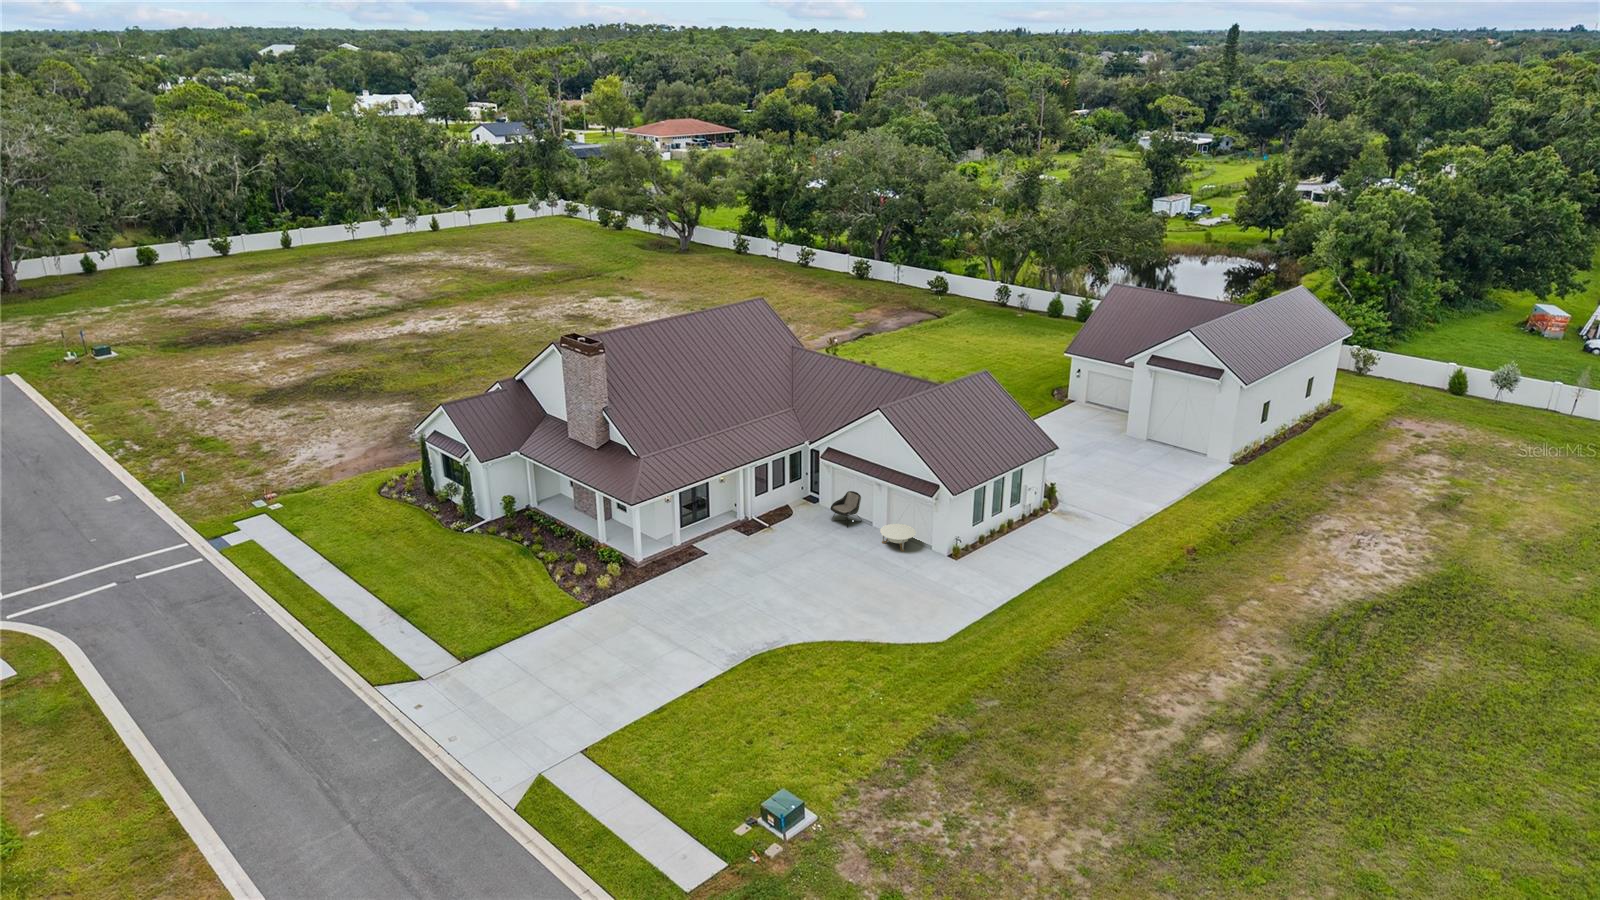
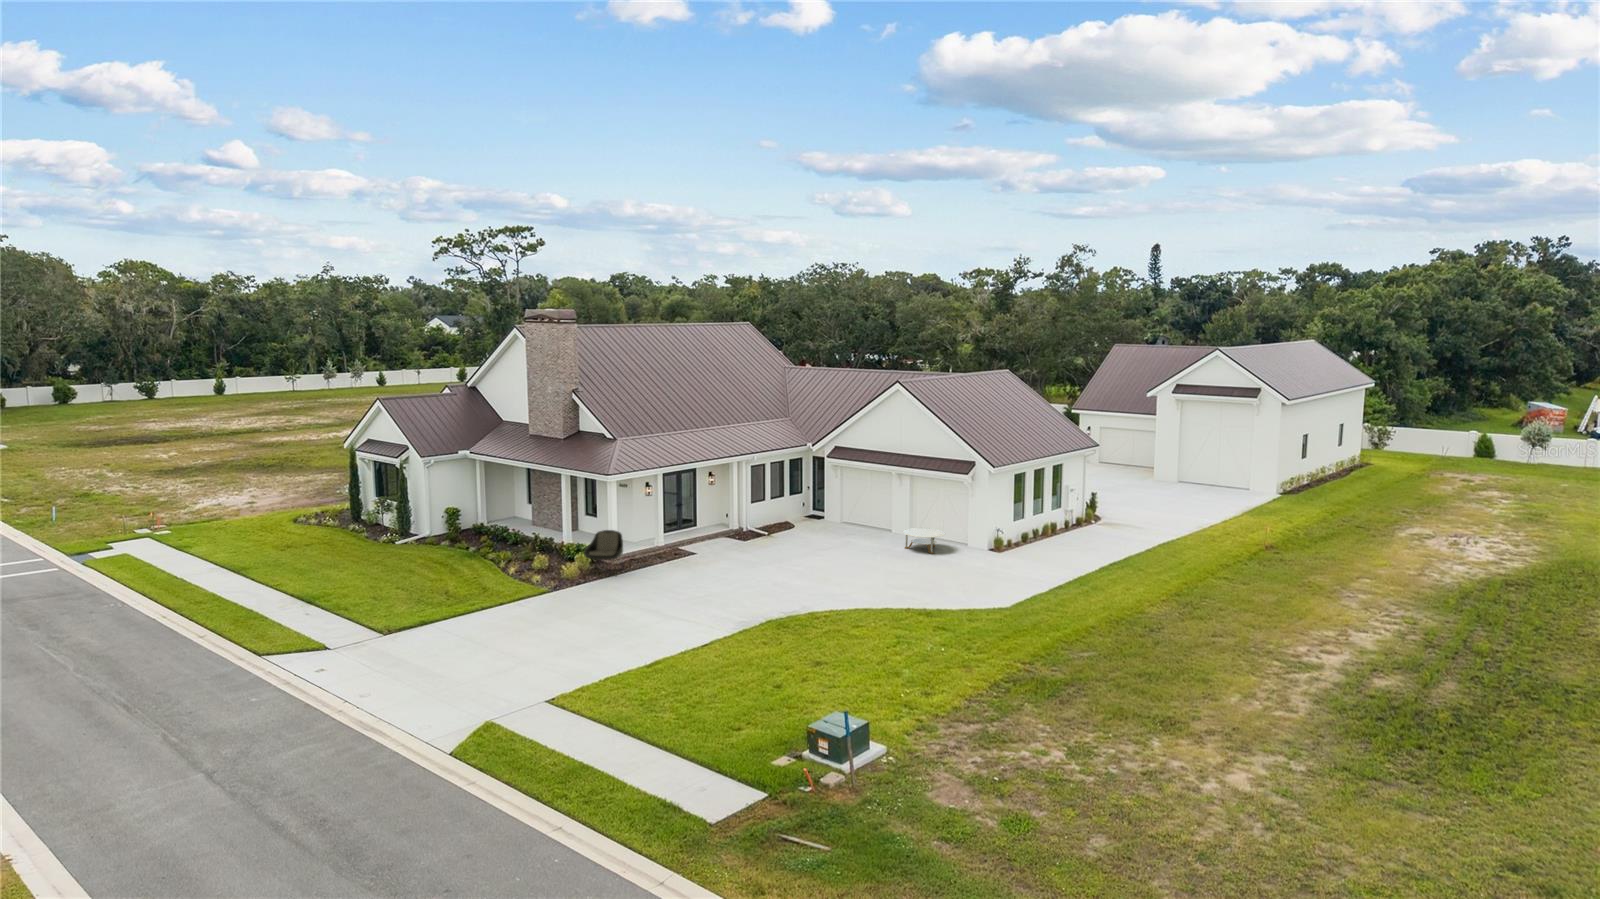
lounge chair: present [830,491,862,528] -> present [584,530,623,573]

